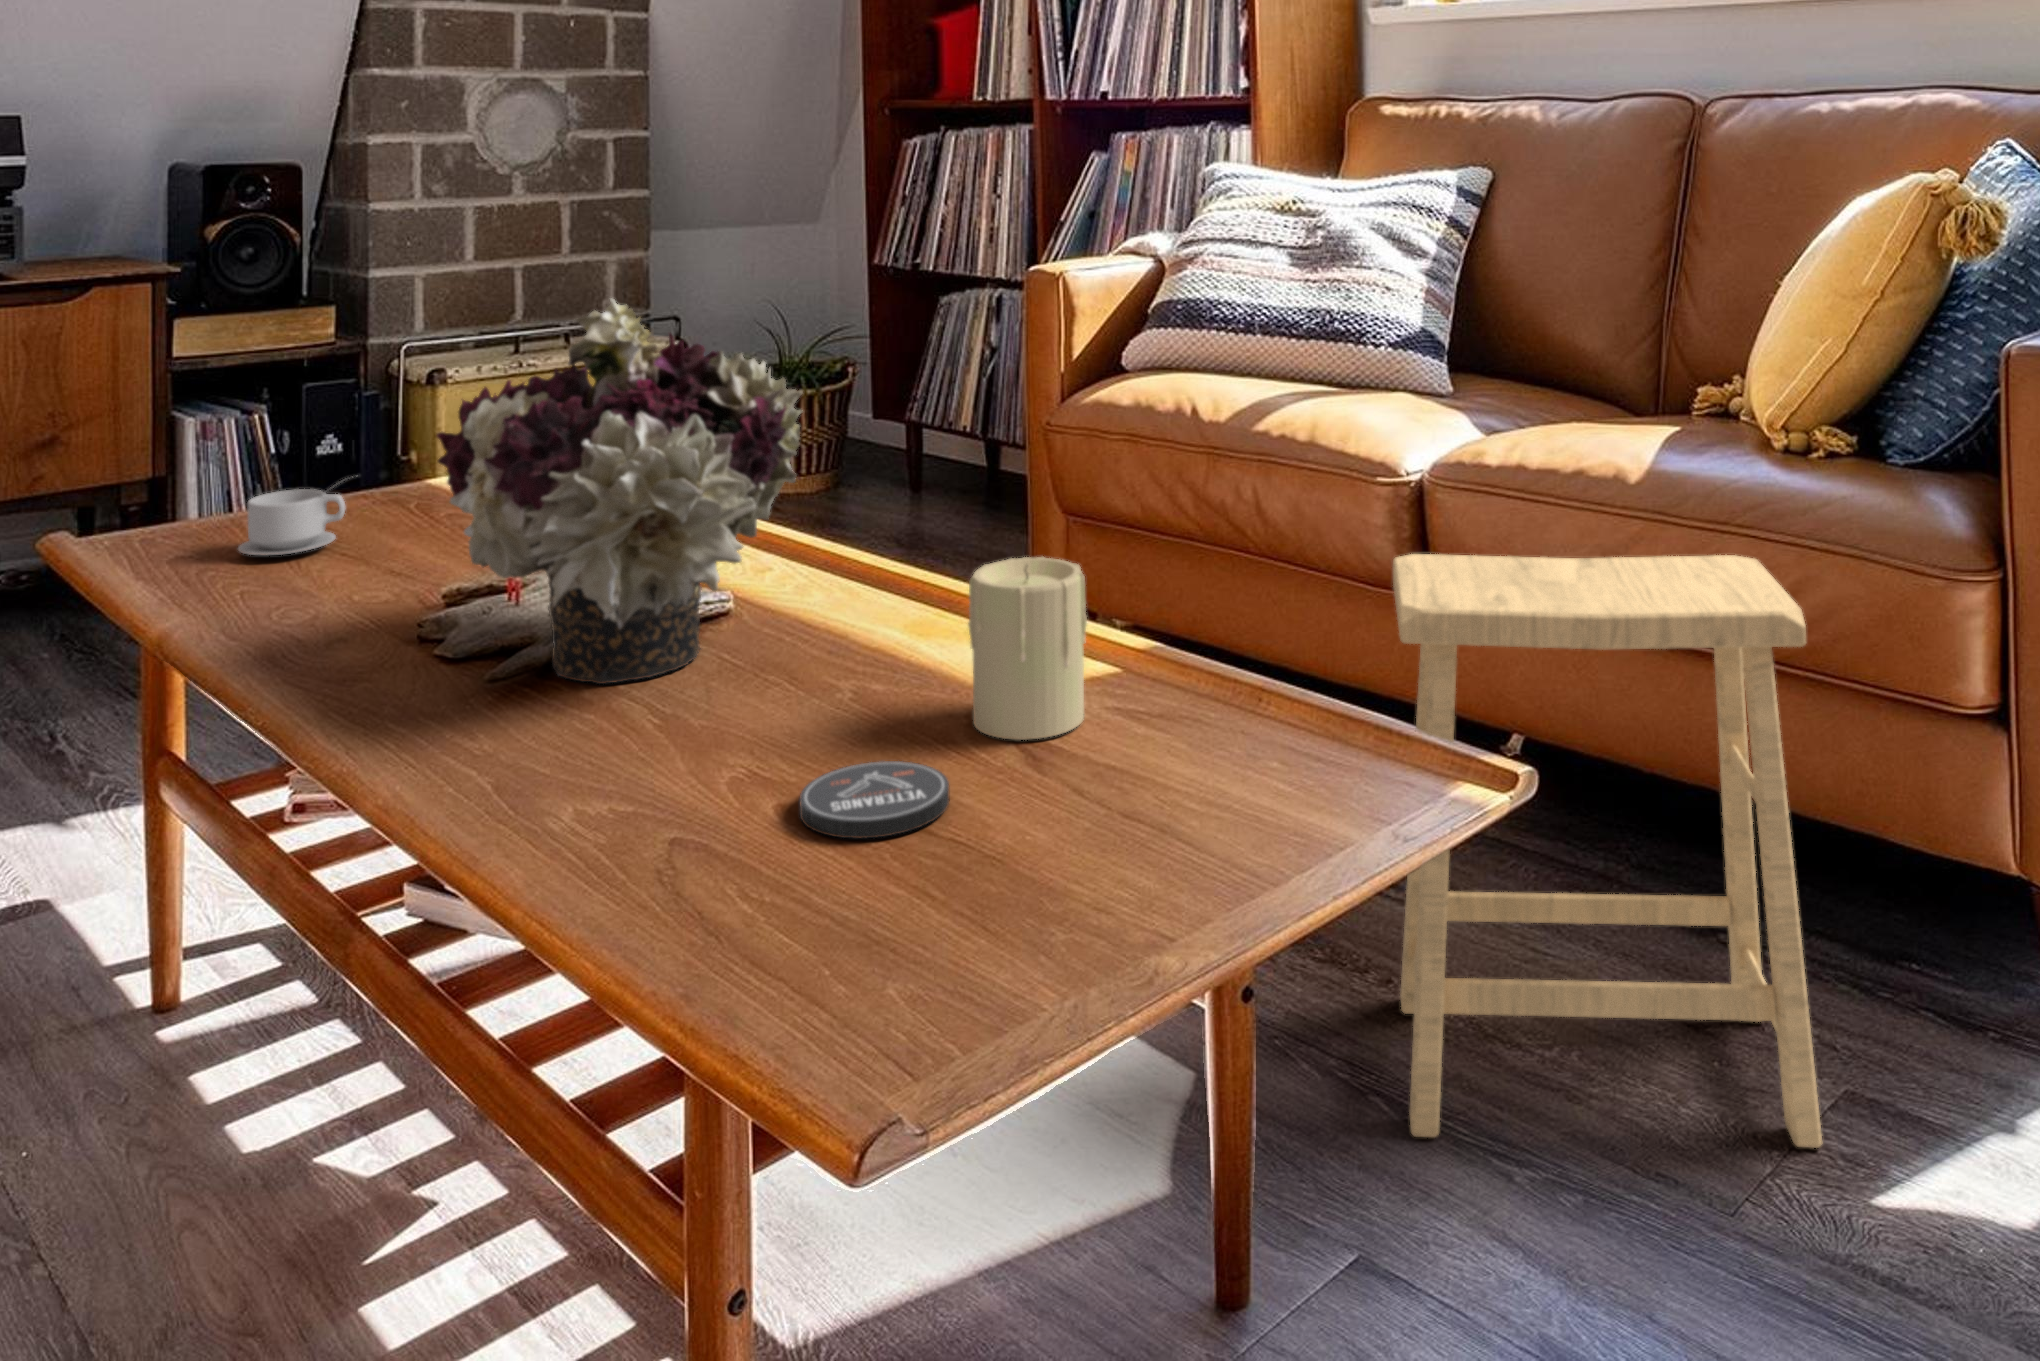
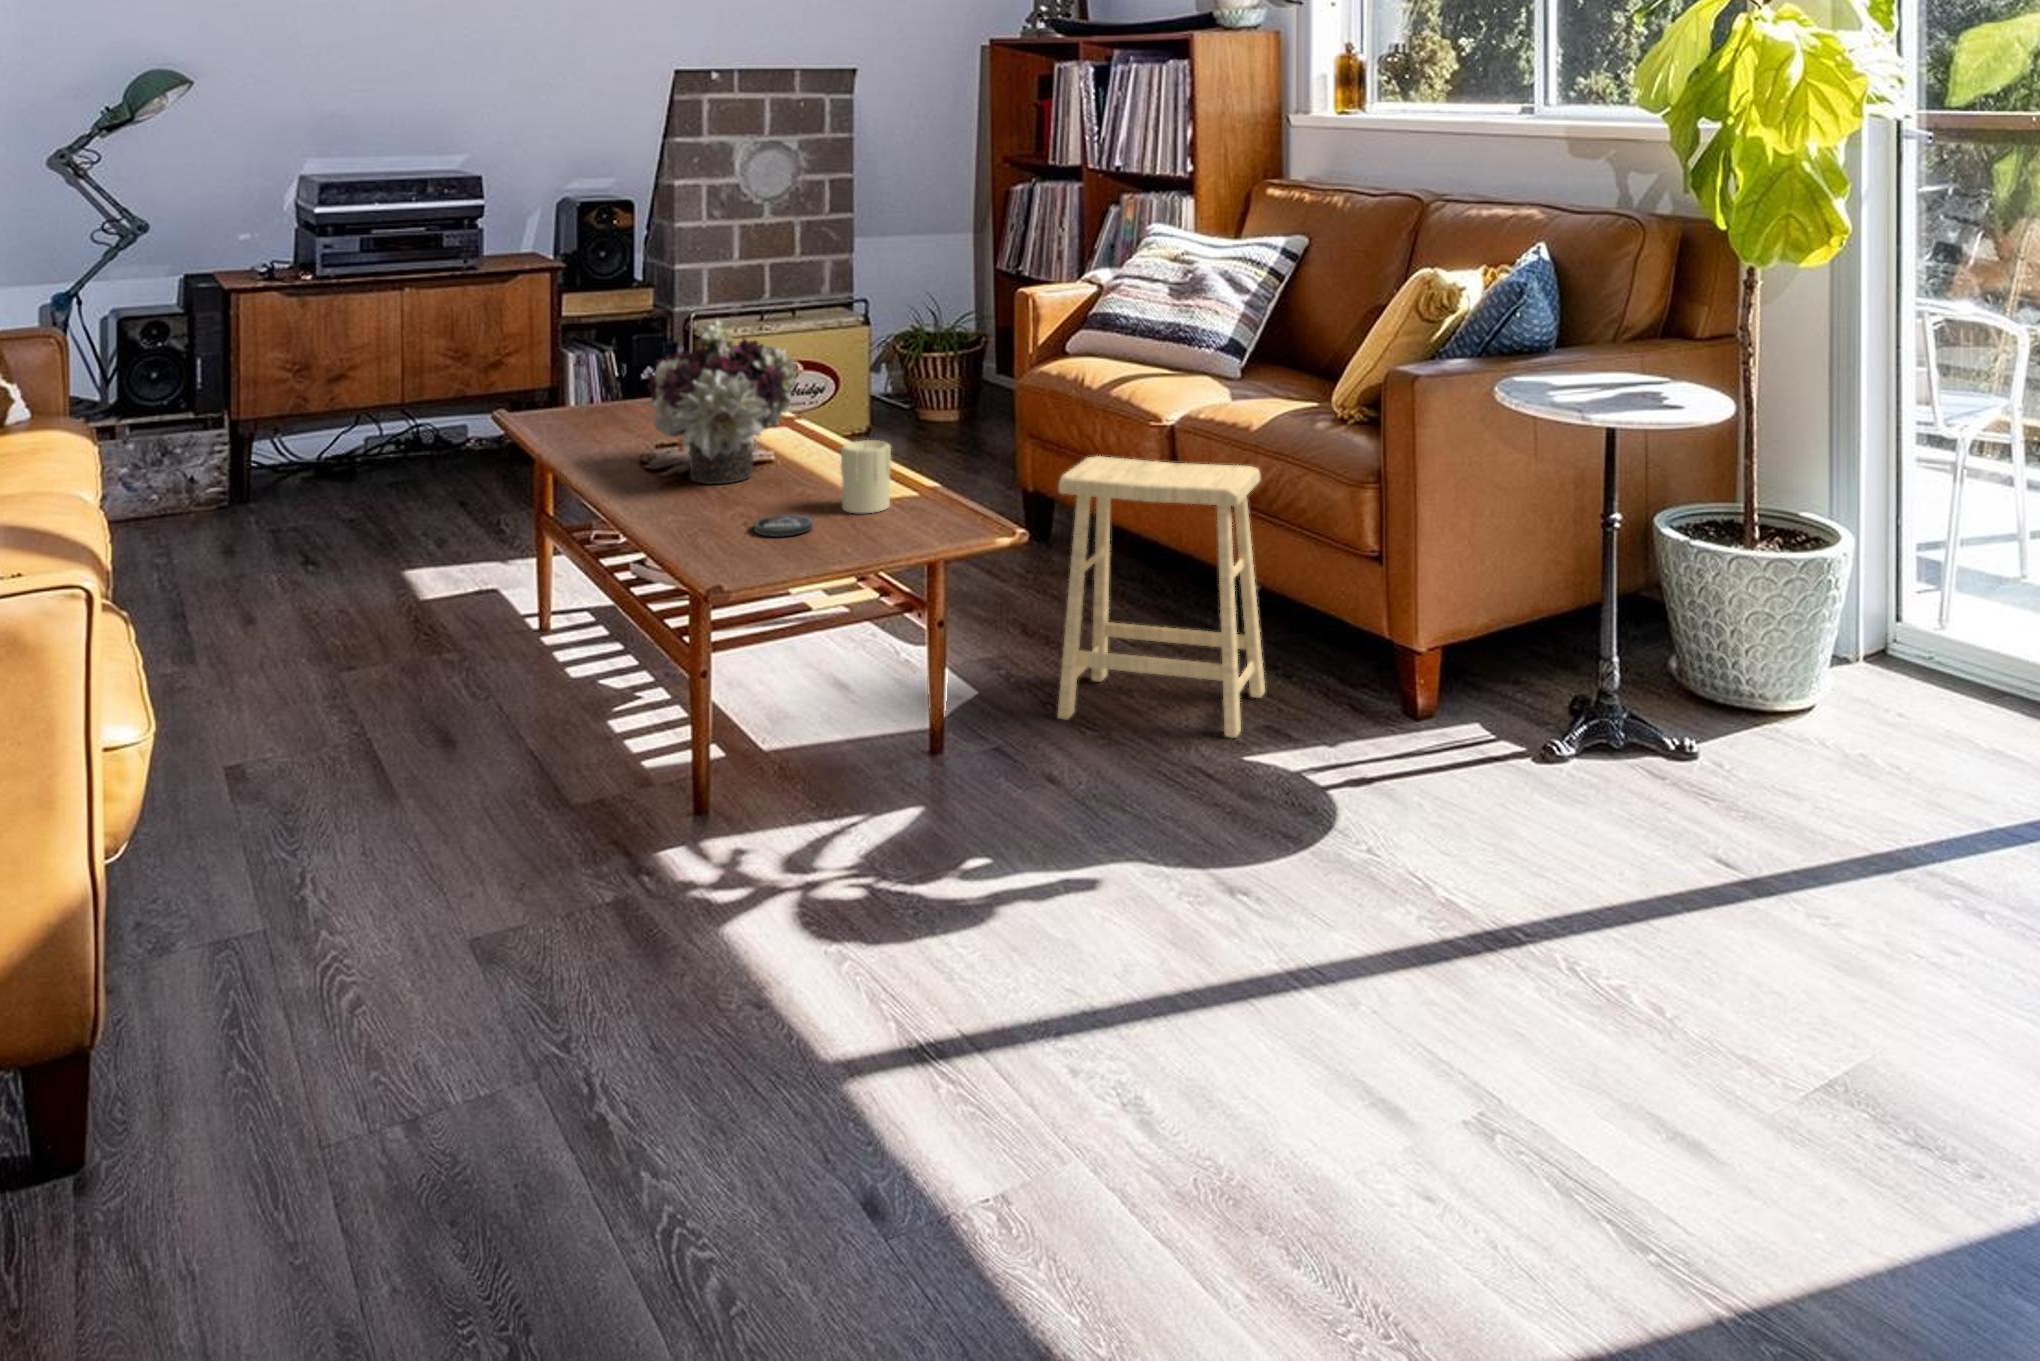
teacup: present [238,478,346,555] -> none [575,391,629,427]

